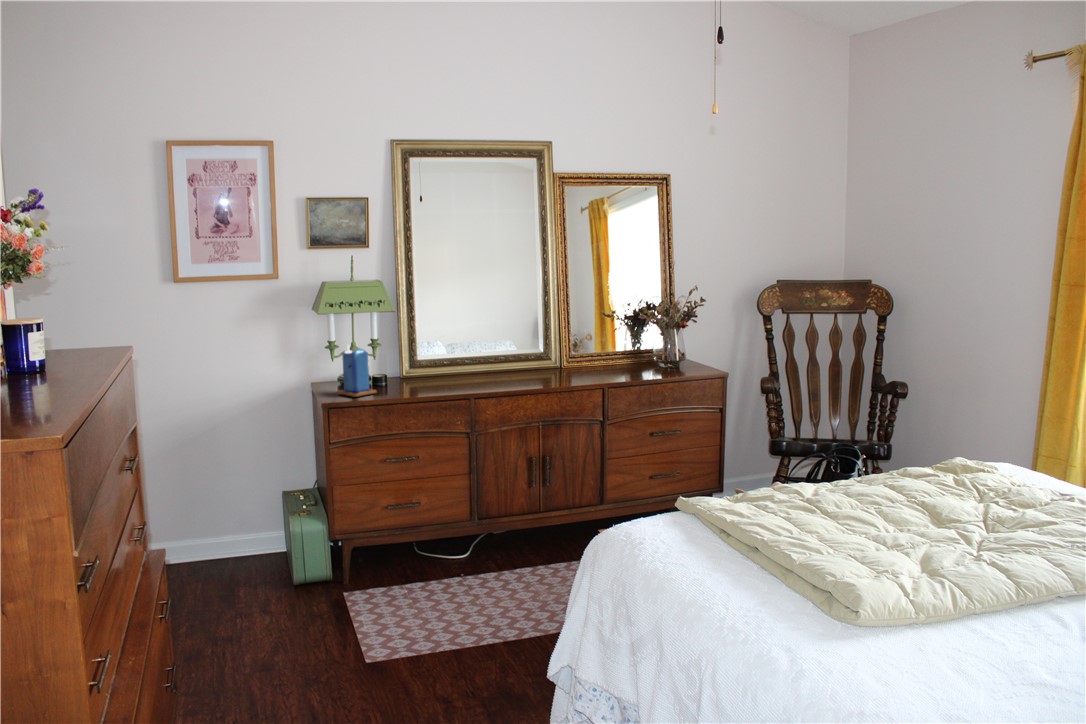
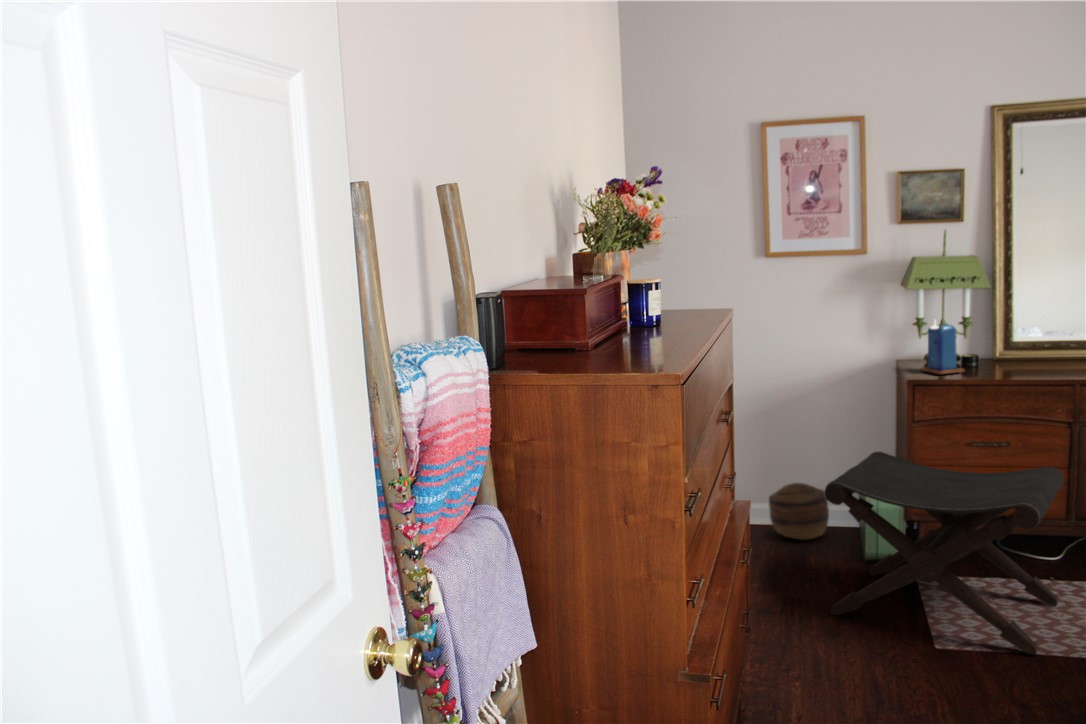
footstool: none [252,475,464,653] -> present [825,451,1064,655]
basket: none [191,516,256,576] -> present [769,483,829,540]

